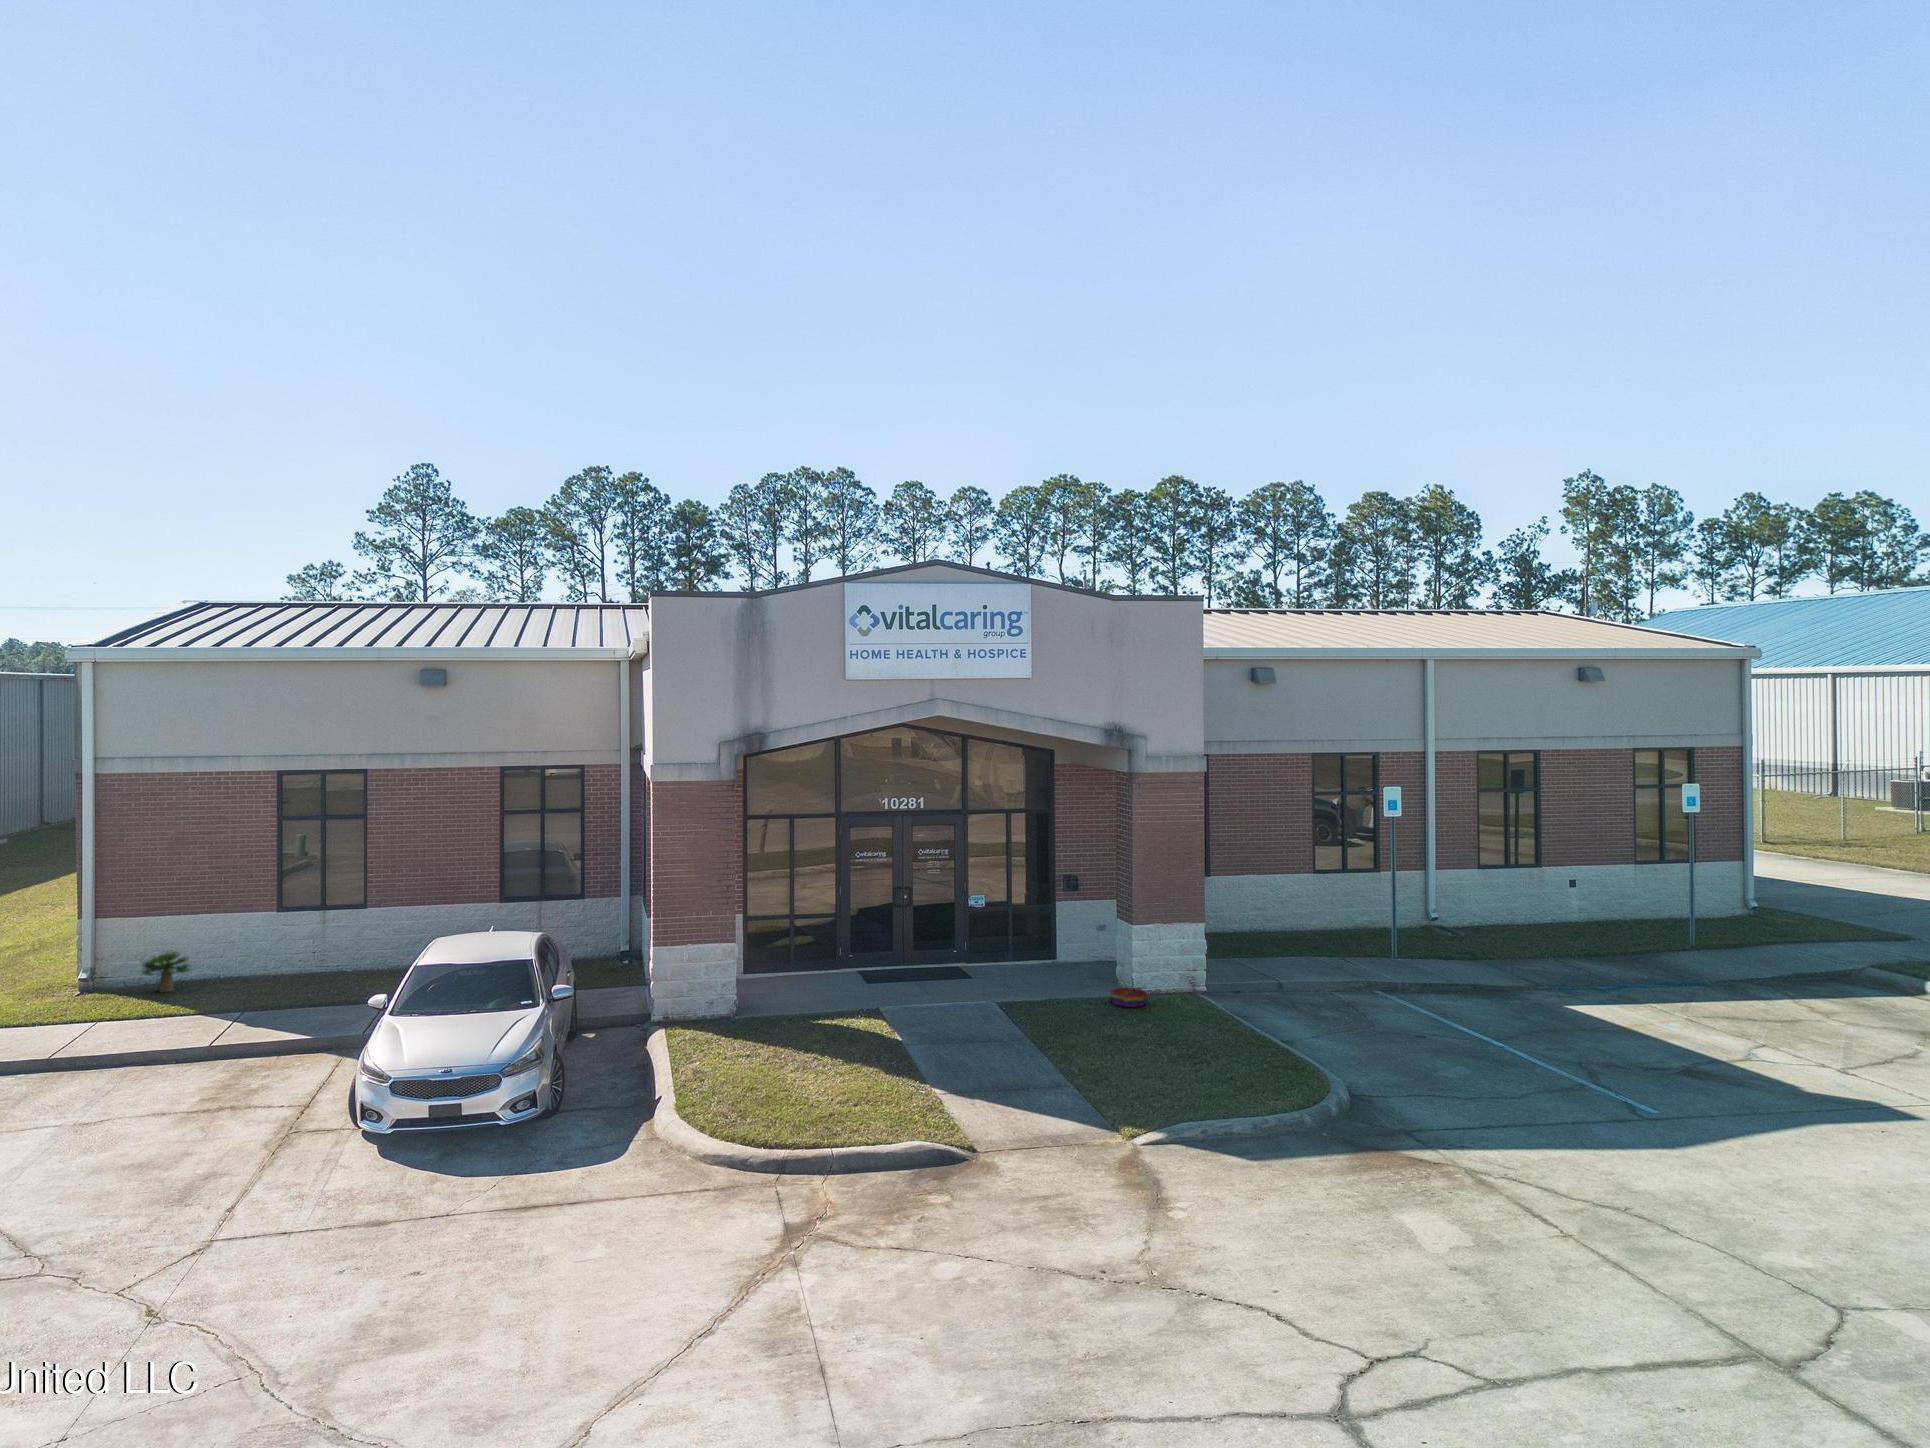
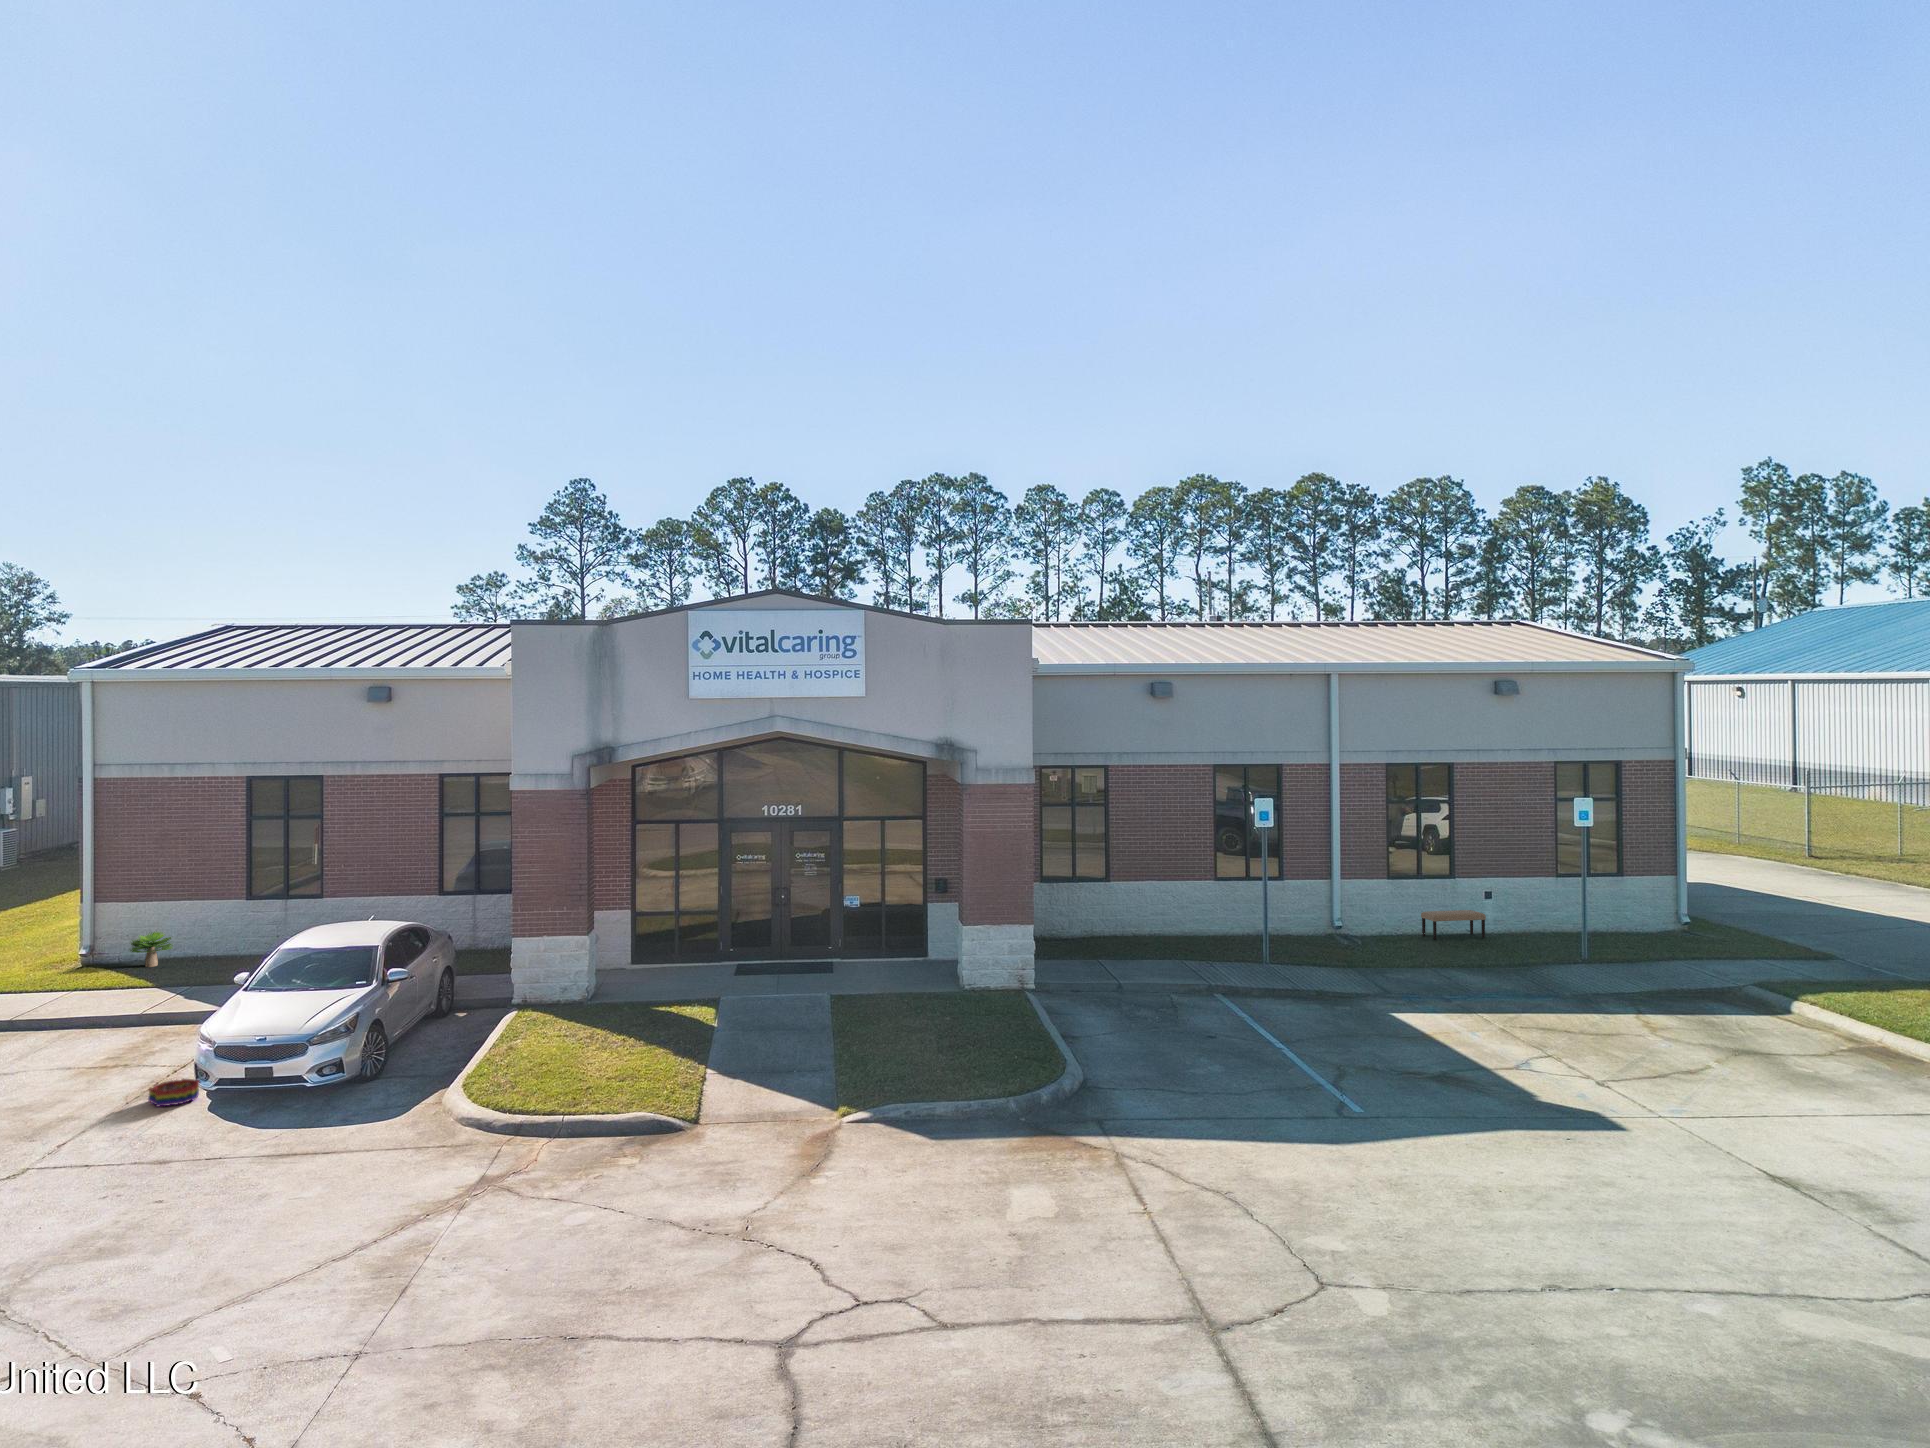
bench: none [1509,898,1571,929] -> present [1421,910,1486,940]
storage bin: present [1111,987,1147,1007] -> present [148,1078,199,1107]

